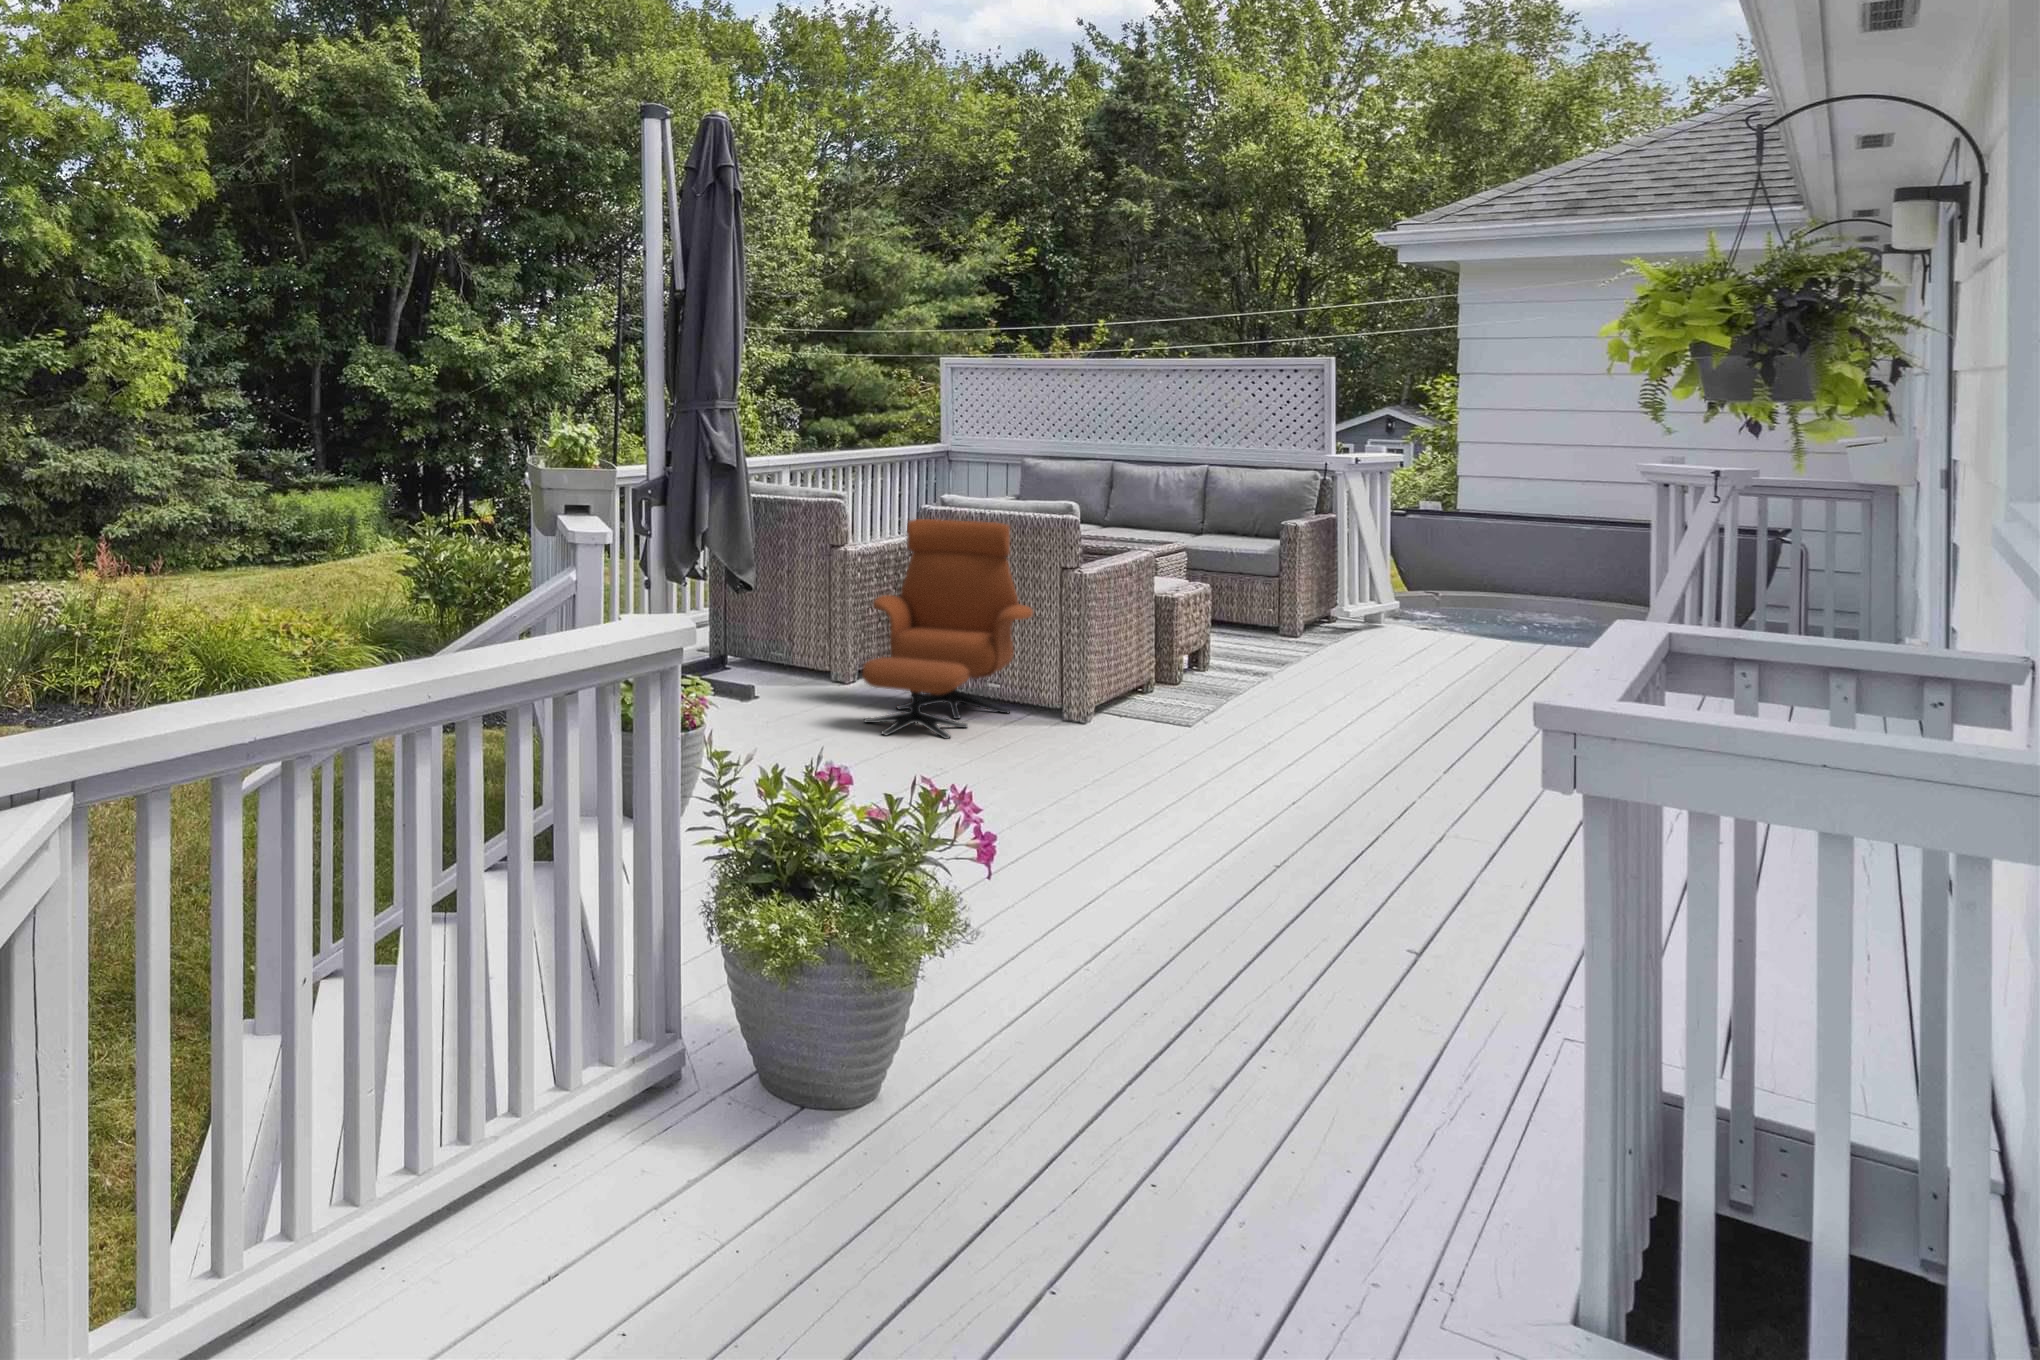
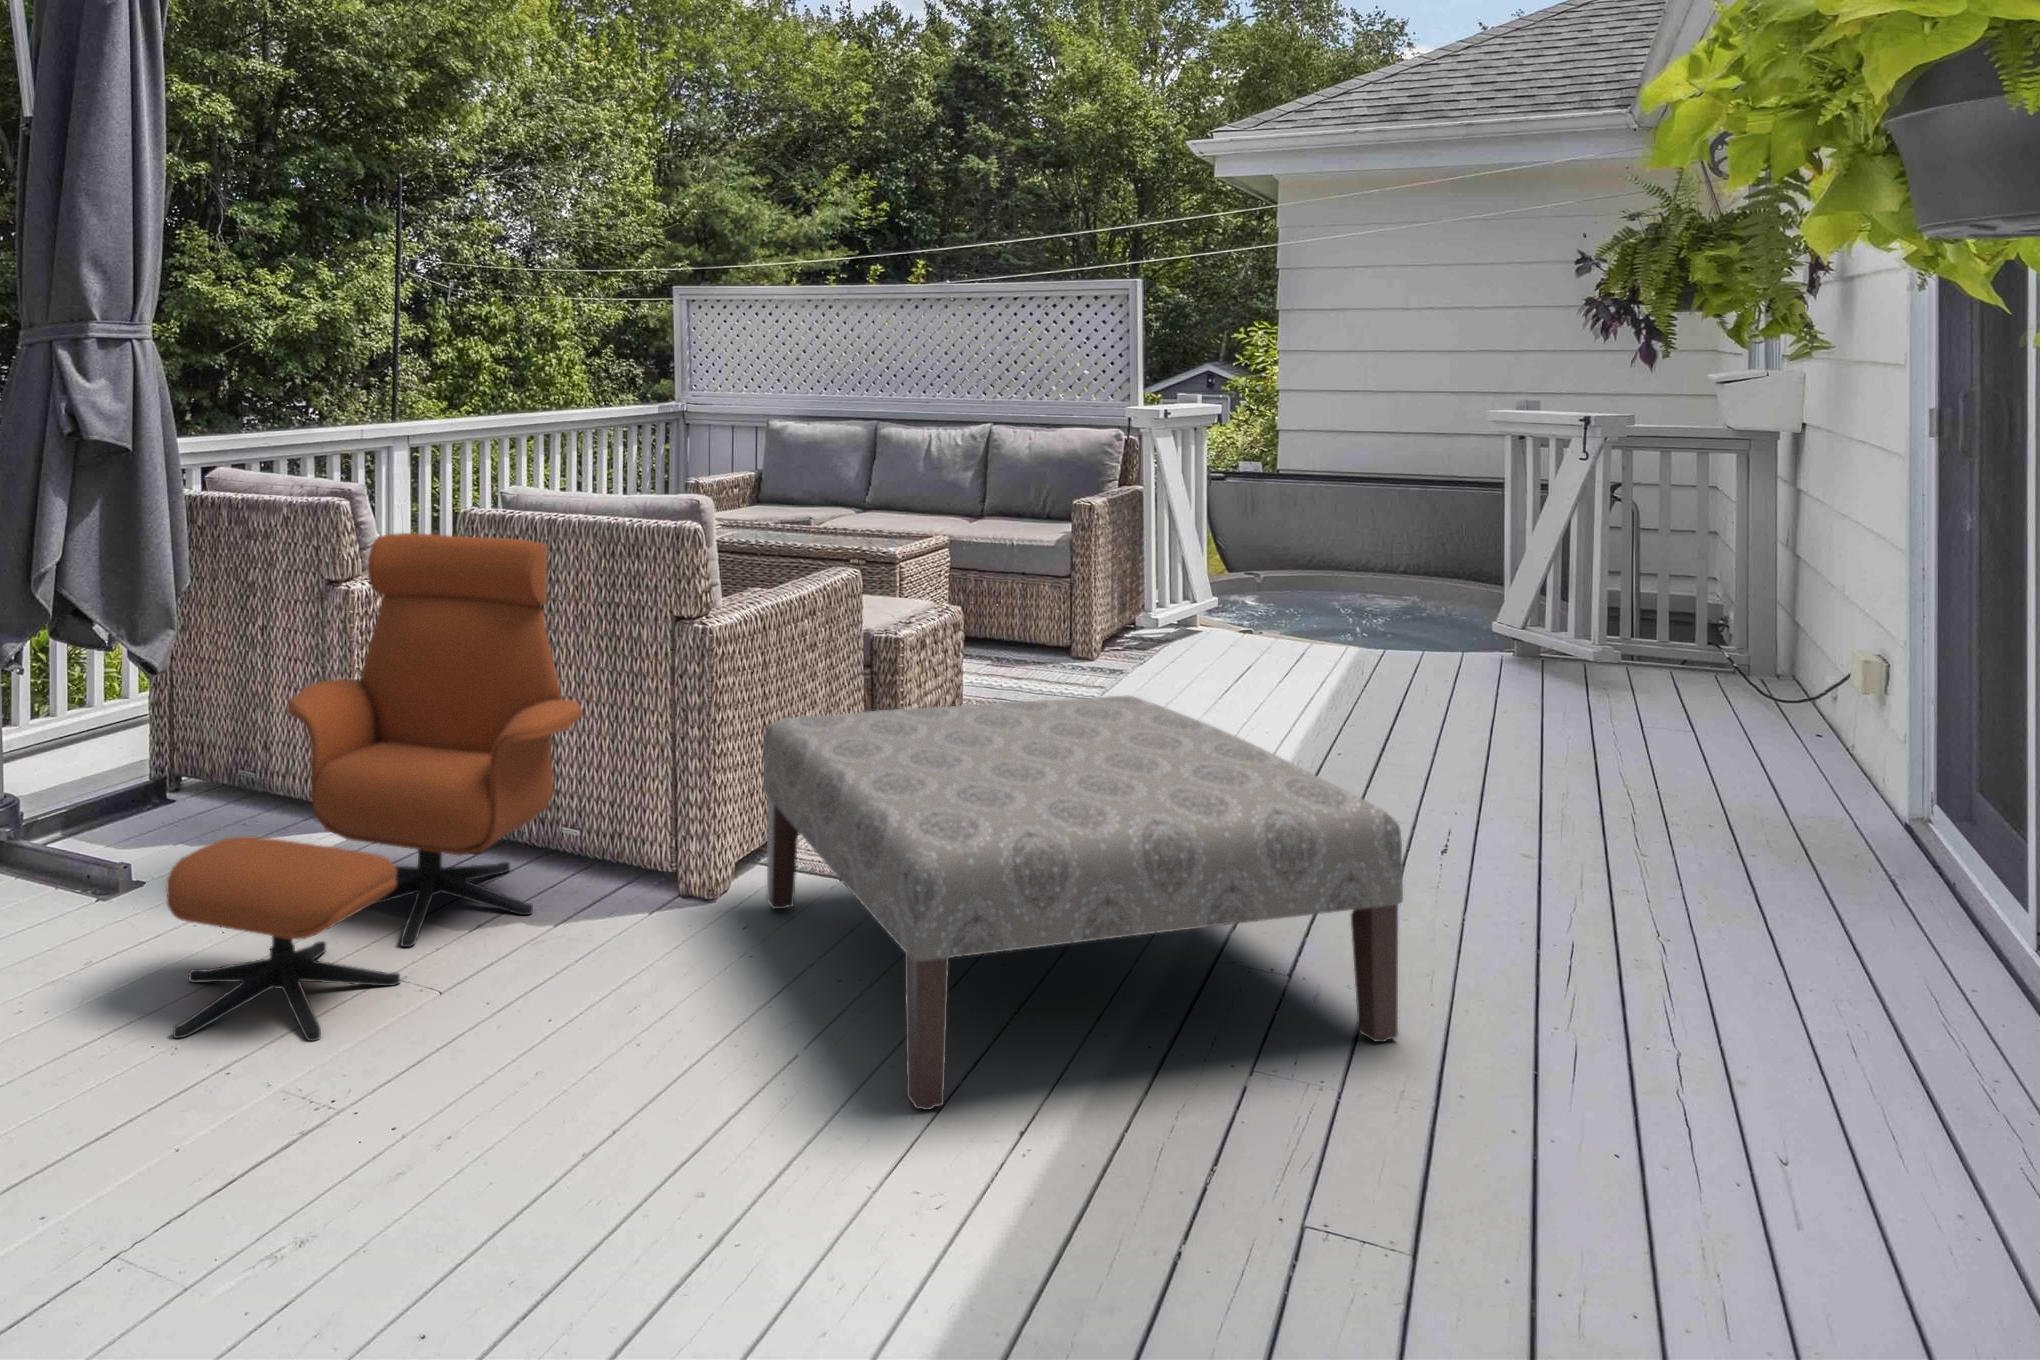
ottoman: none [1133,617,1486,765] -> present [763,696,1403,1110]

